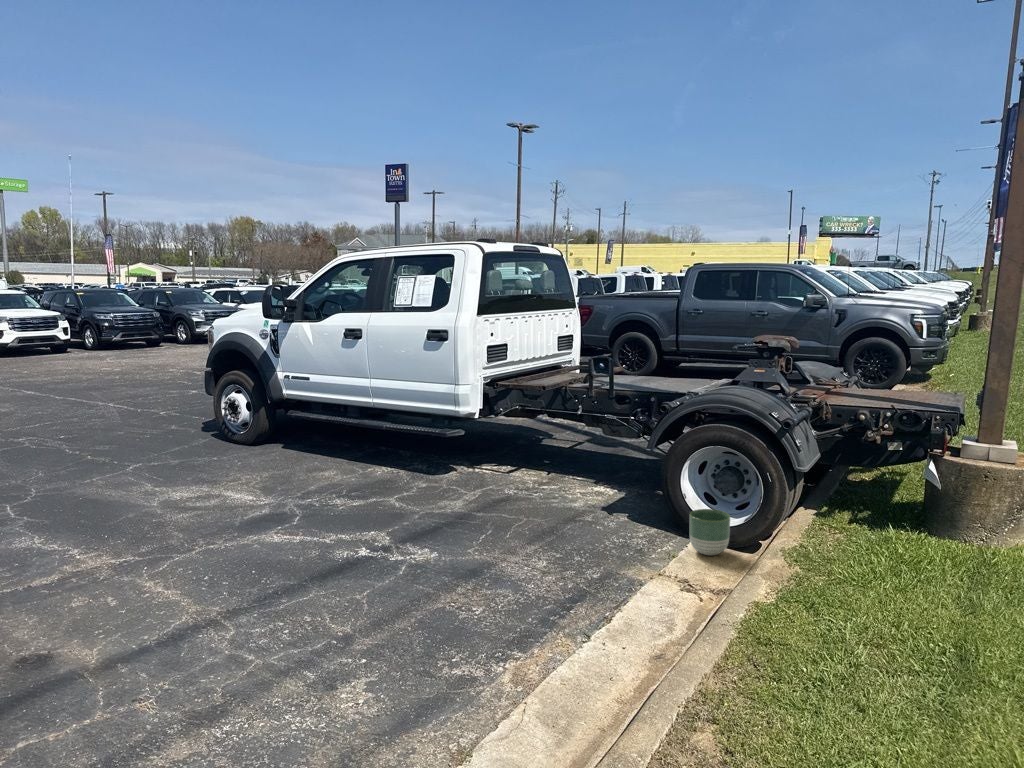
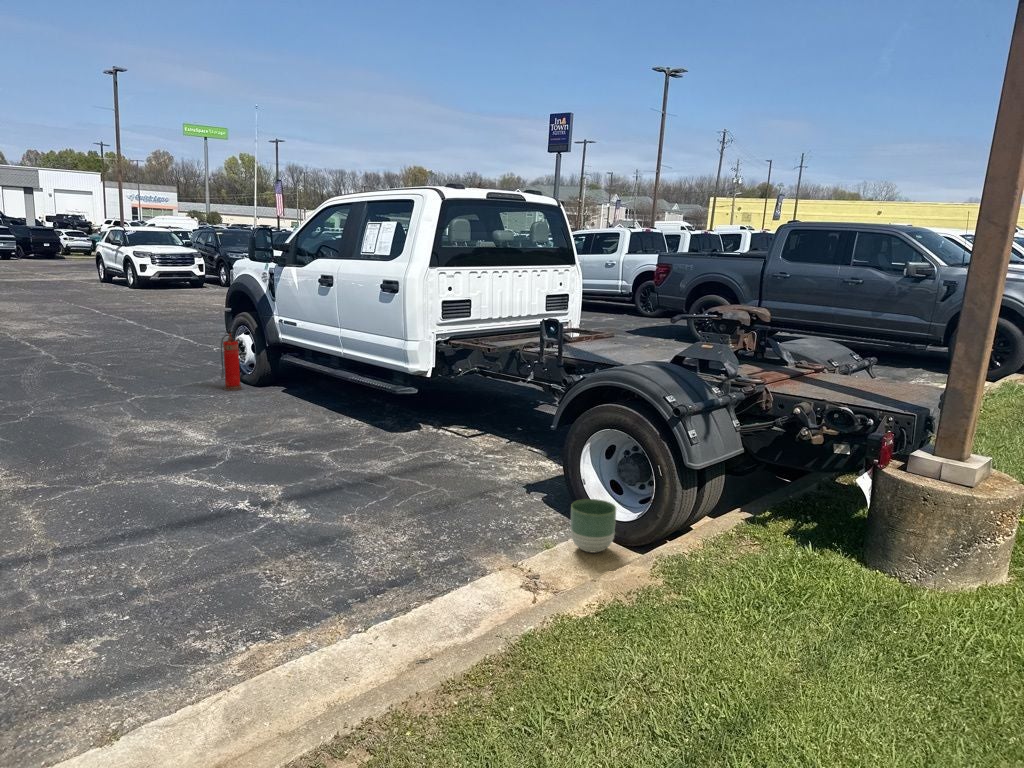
fire extinguisher: none [212,391,235,452] -> present [221,332,242,391]

